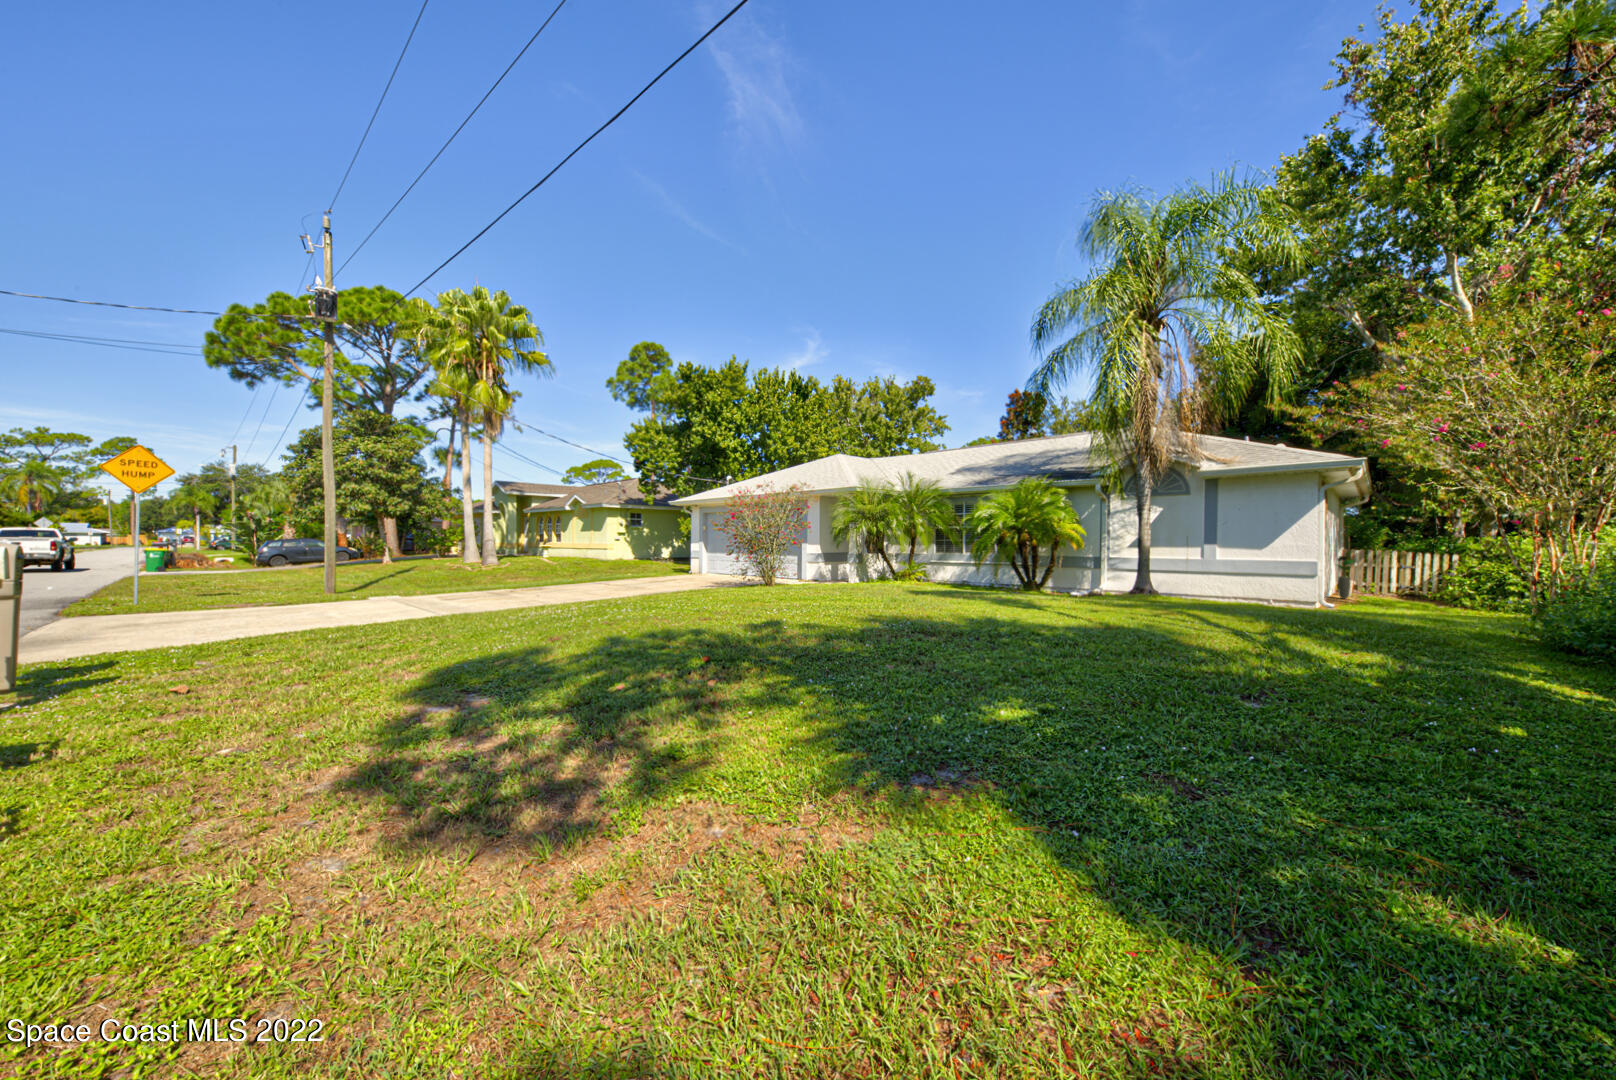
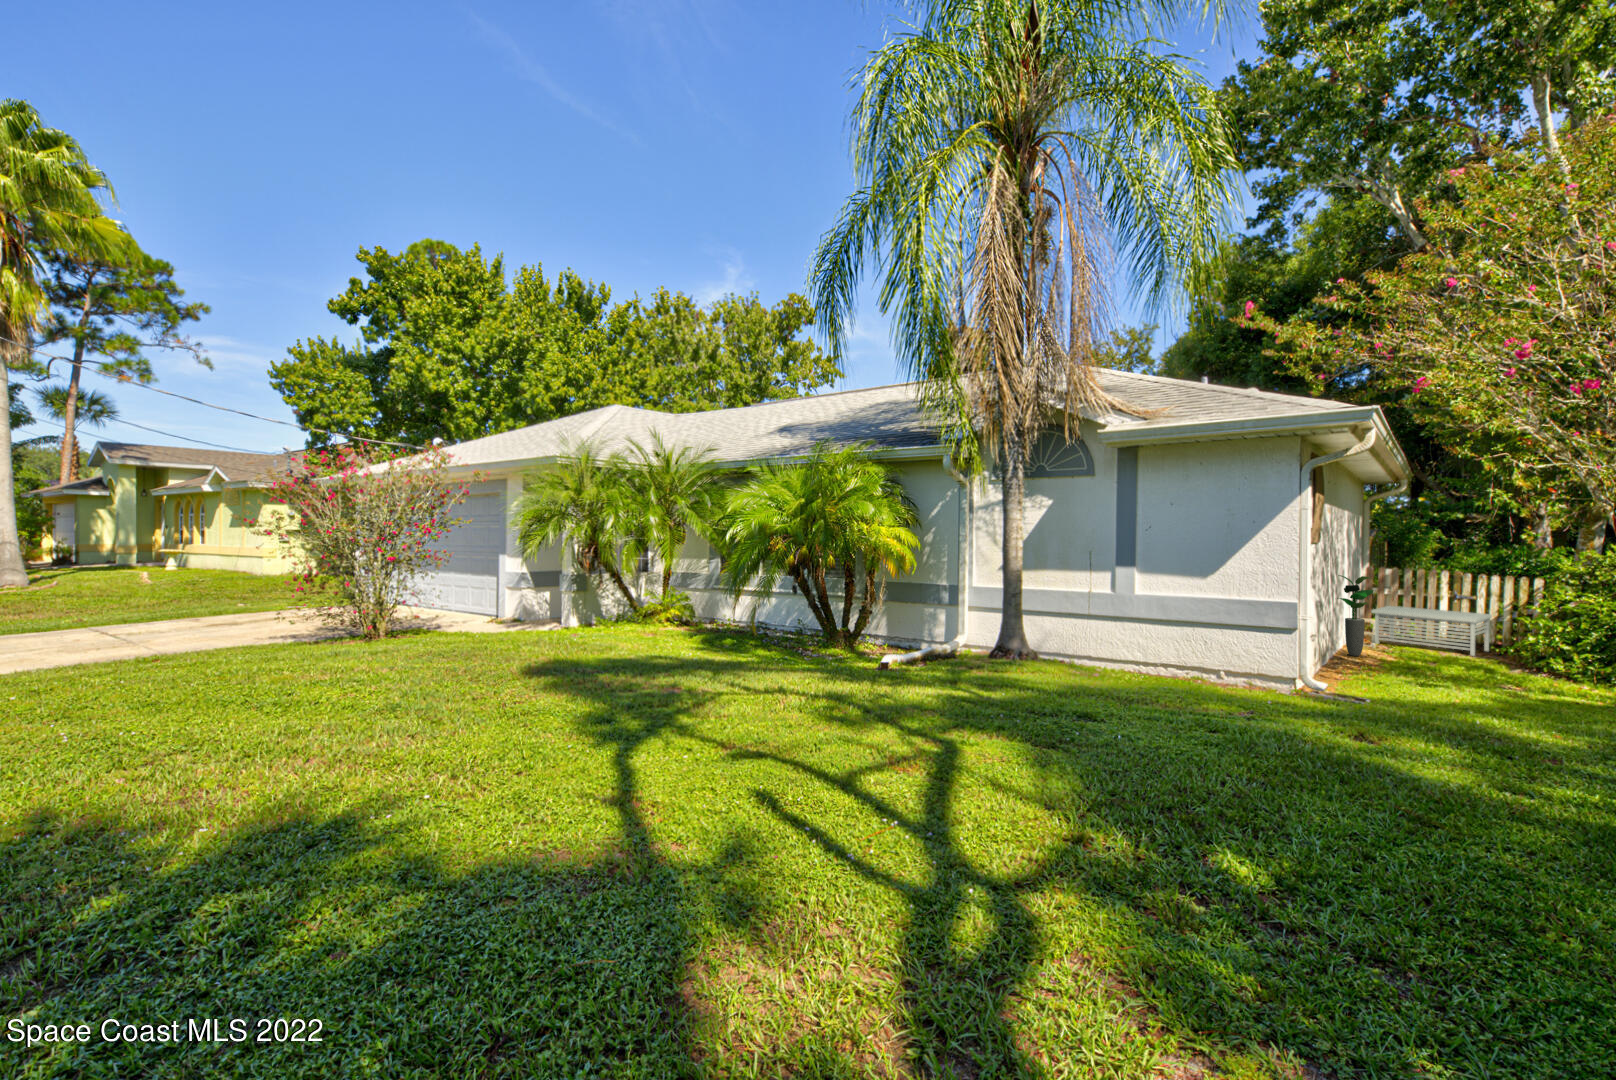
storage bench: none [1350,573,1426,601] -> present [1371,606,1492,656]

